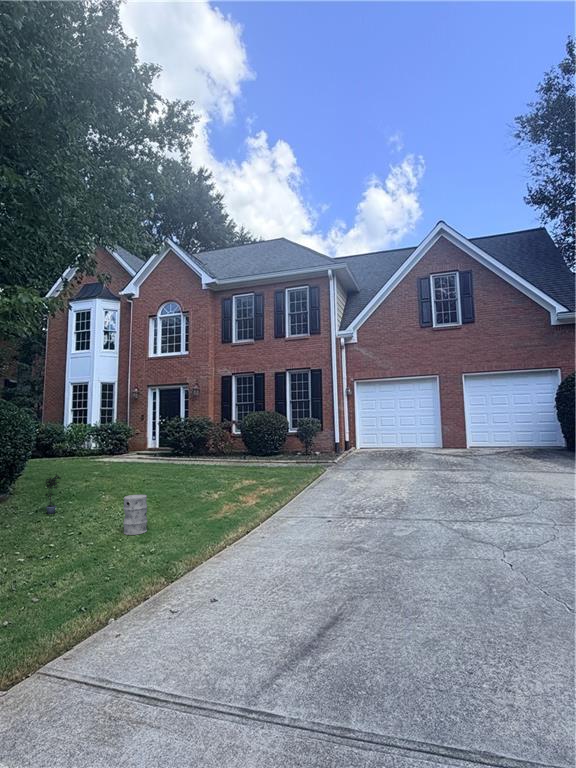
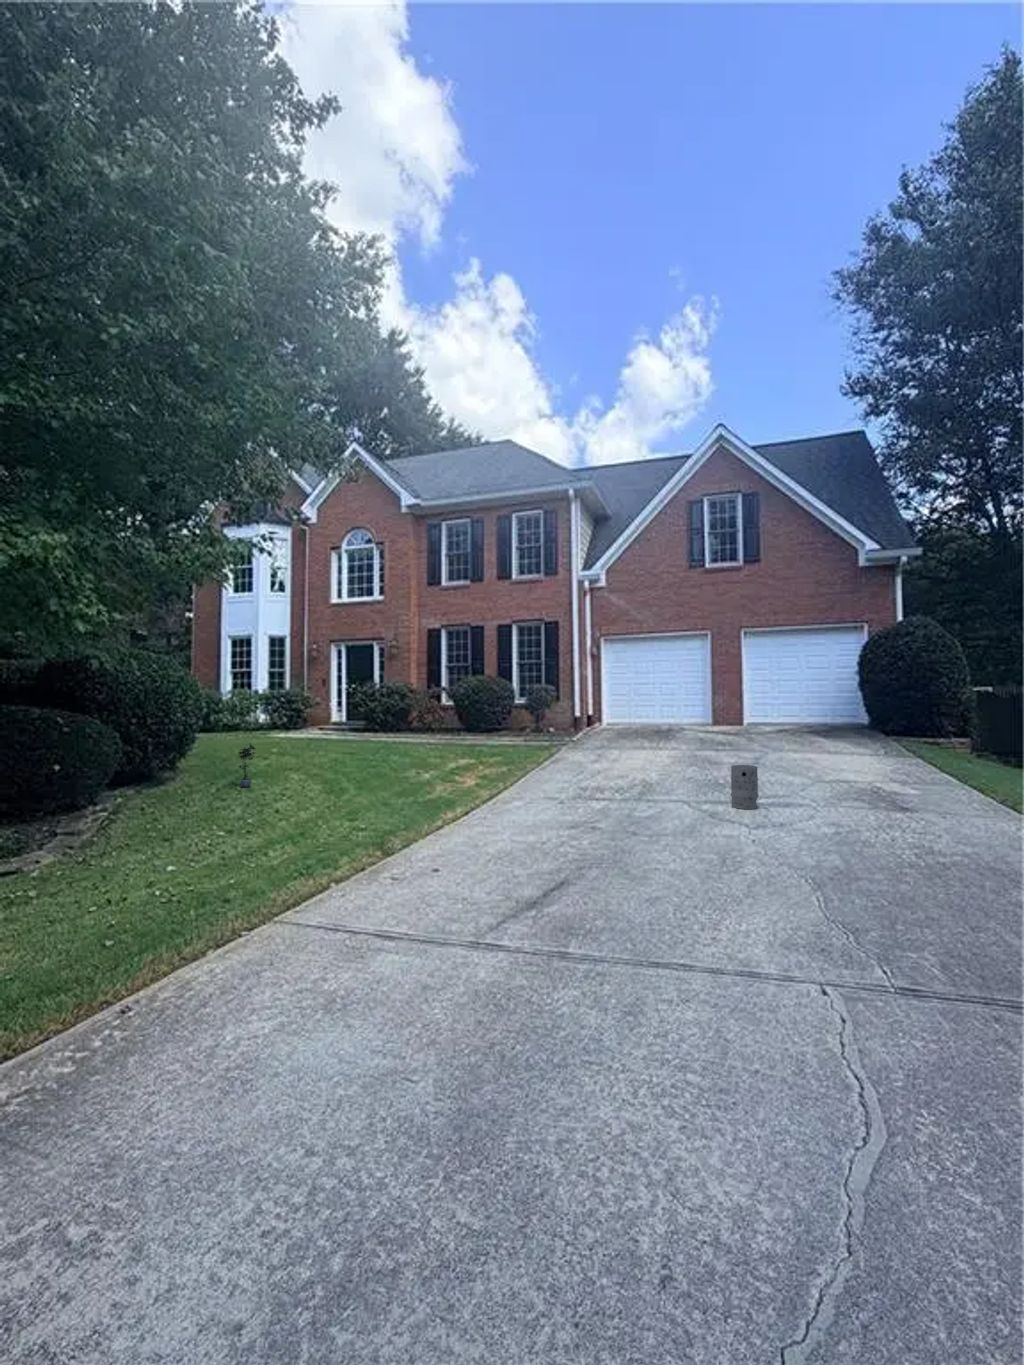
trash can: present [123,494,148,535] -> present [731,765,759,809]

